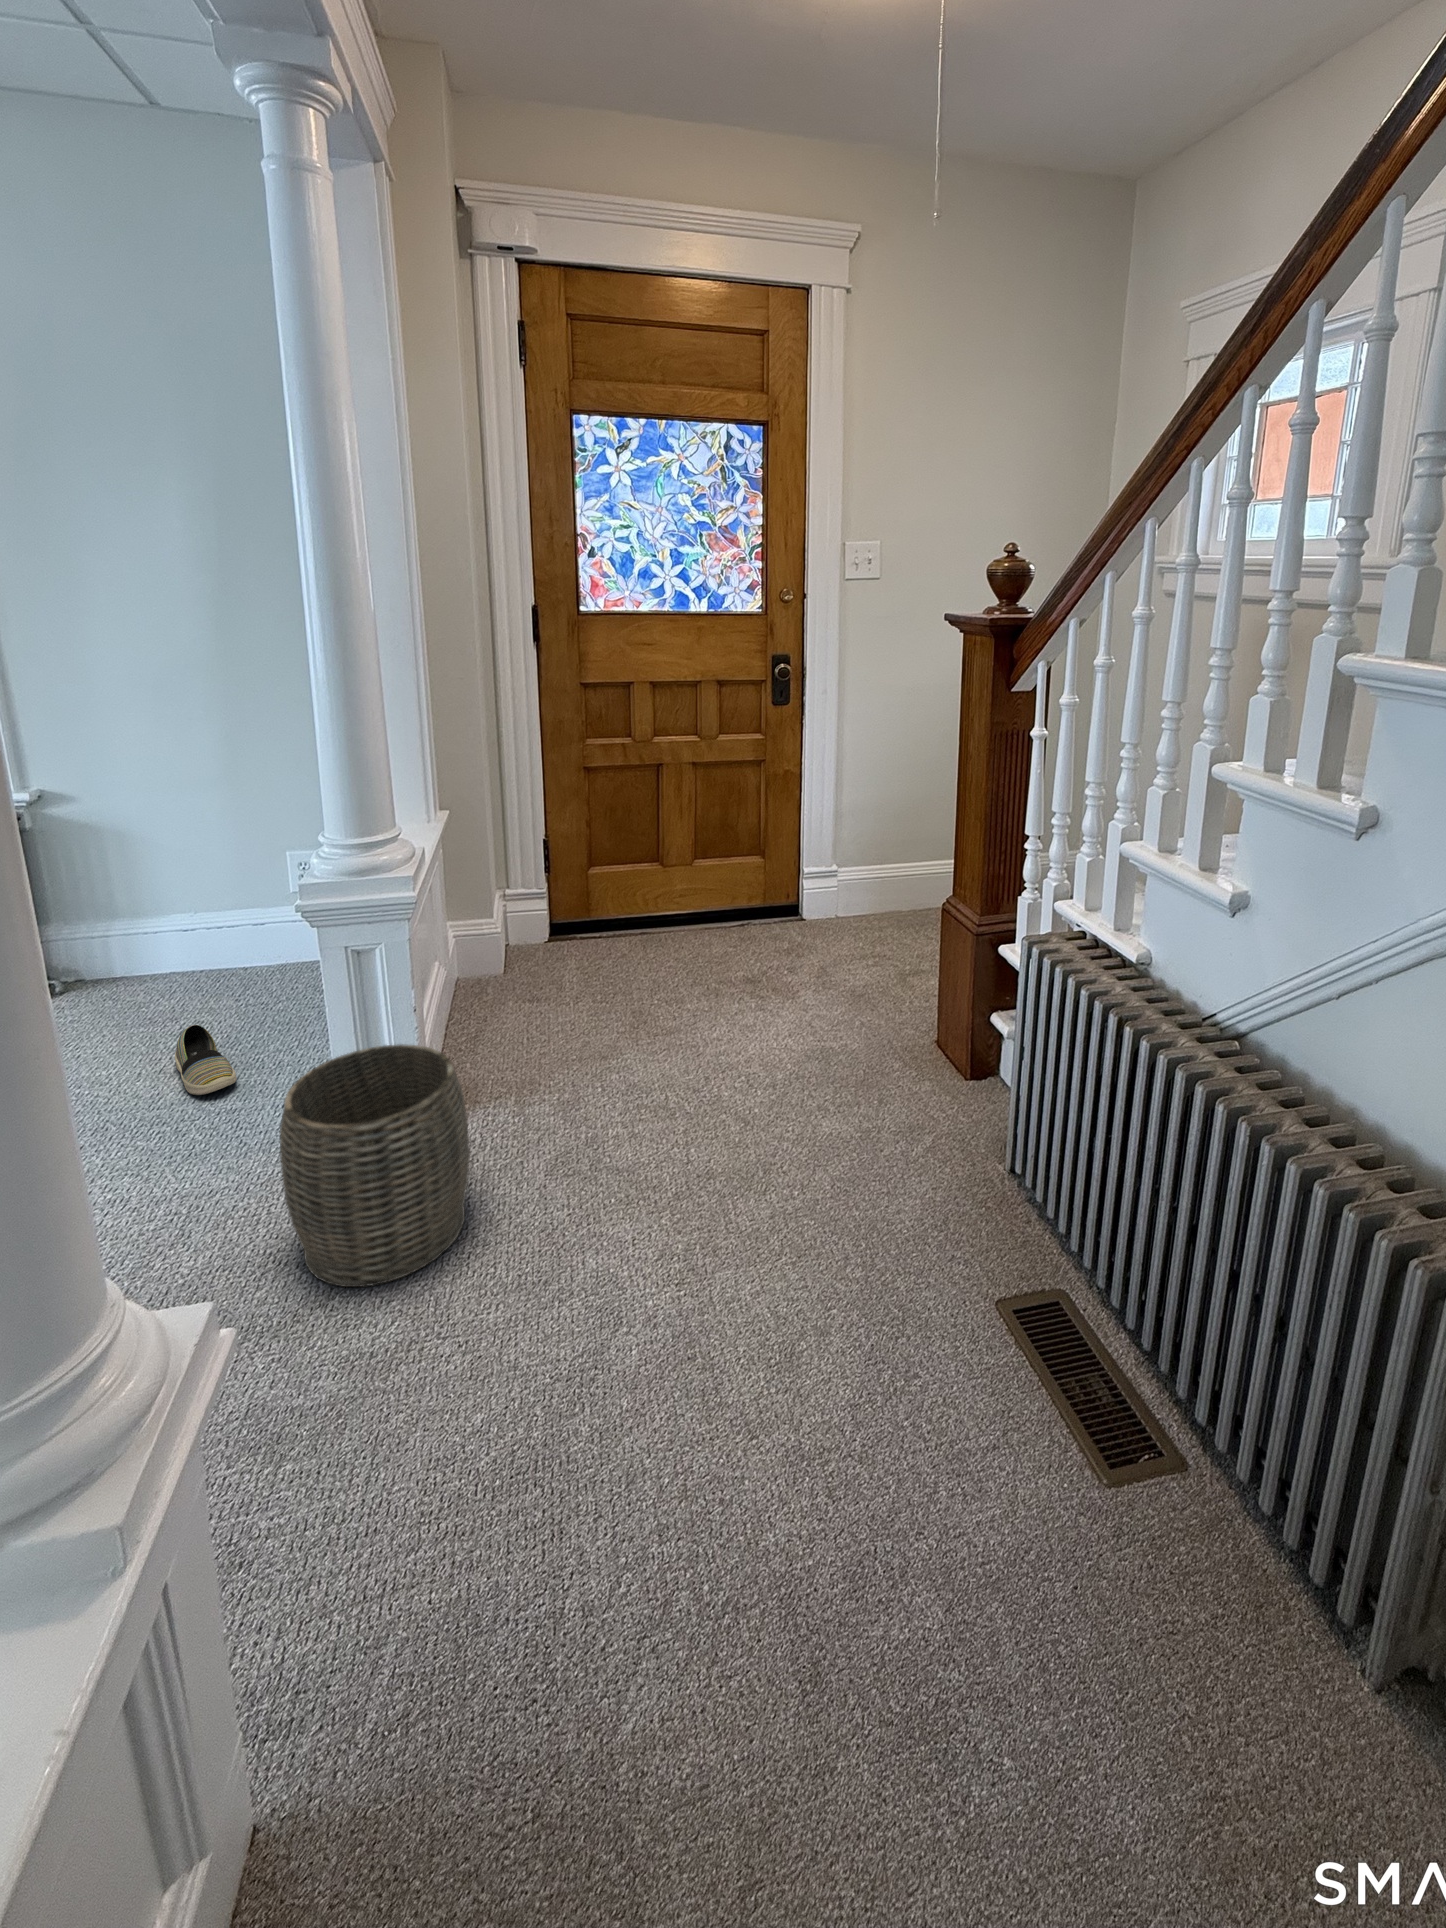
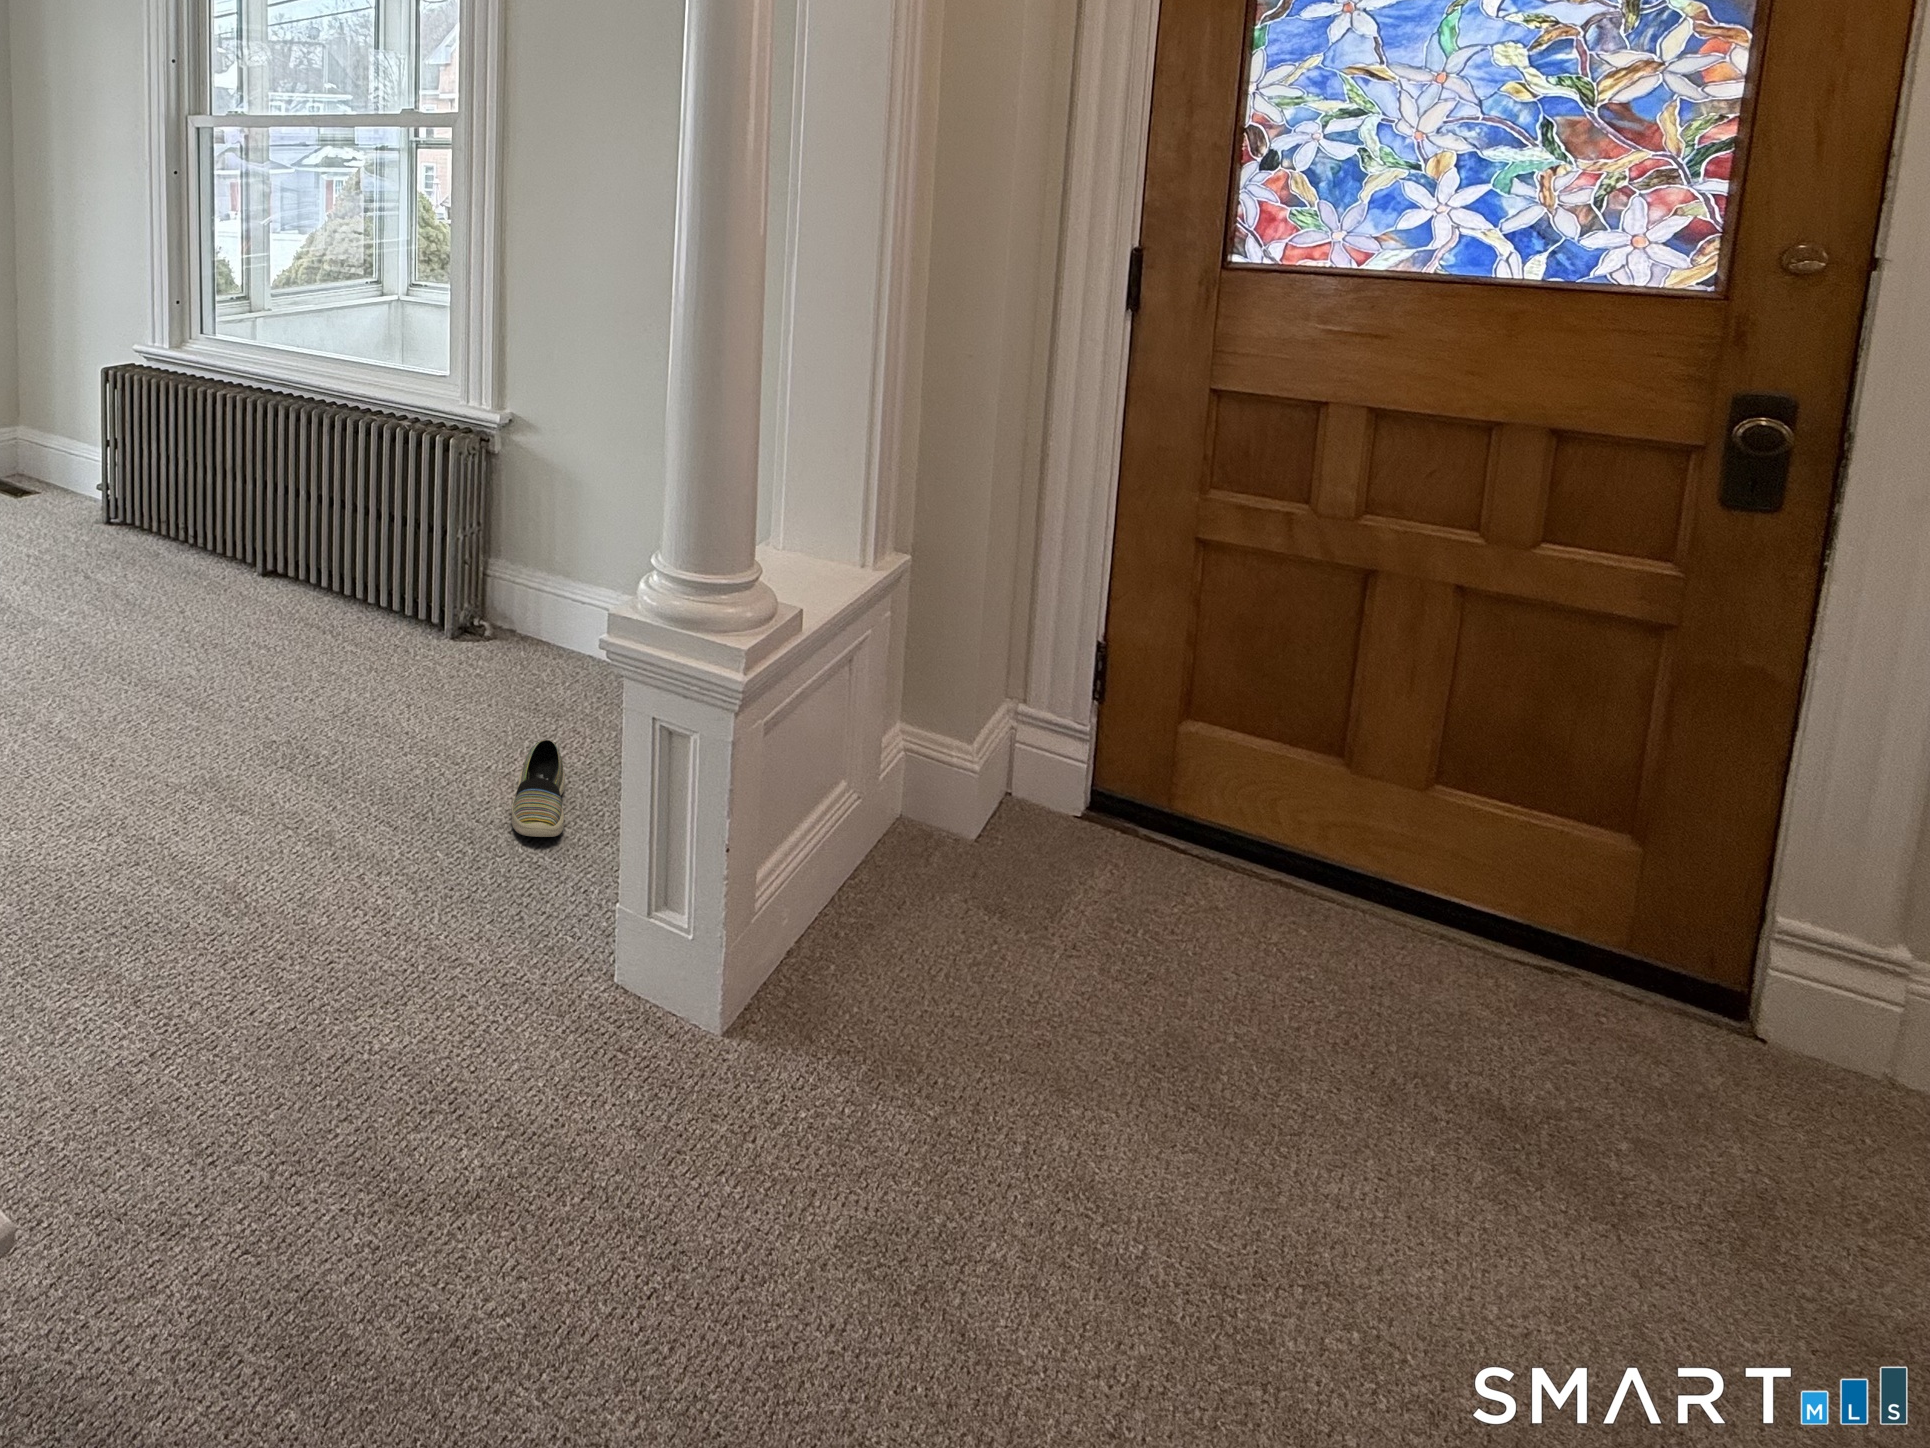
woven basket: present [279,1044,470,1287] -> none [460,879,718,1277]

